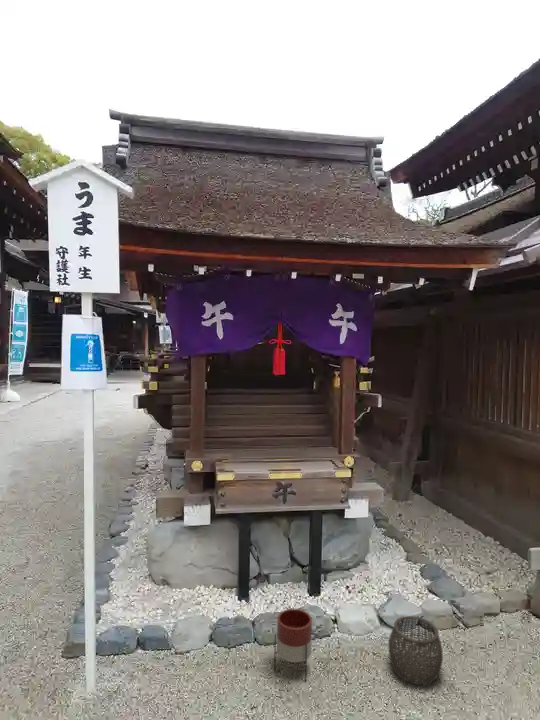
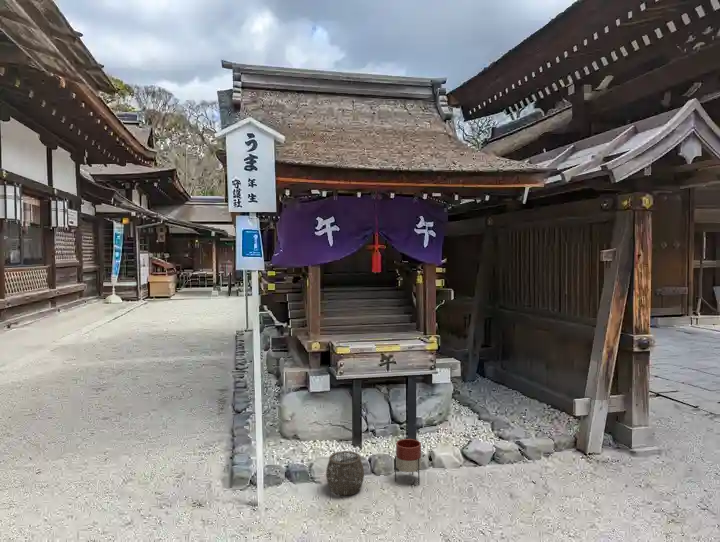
woven basket: present [389,616,443,685] -> present [326,451,364,495]

